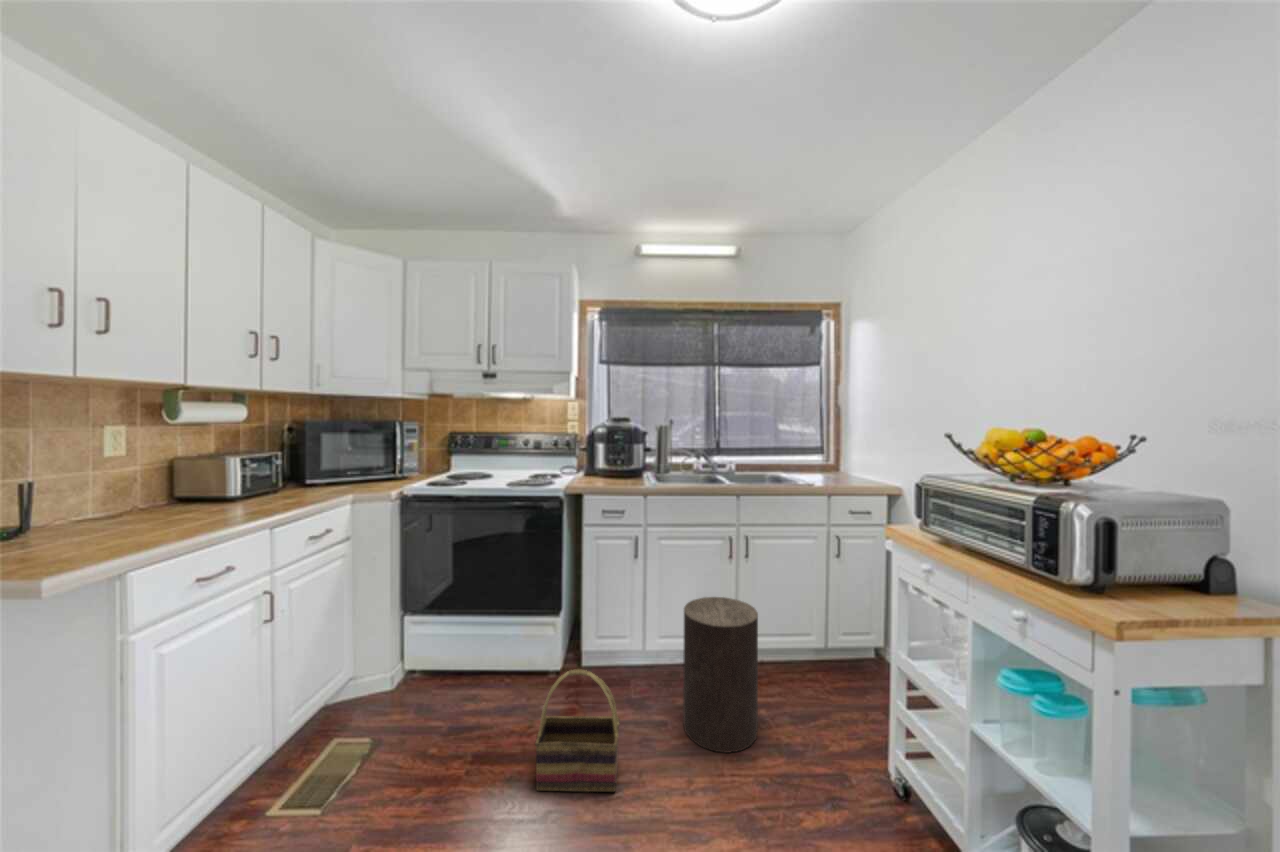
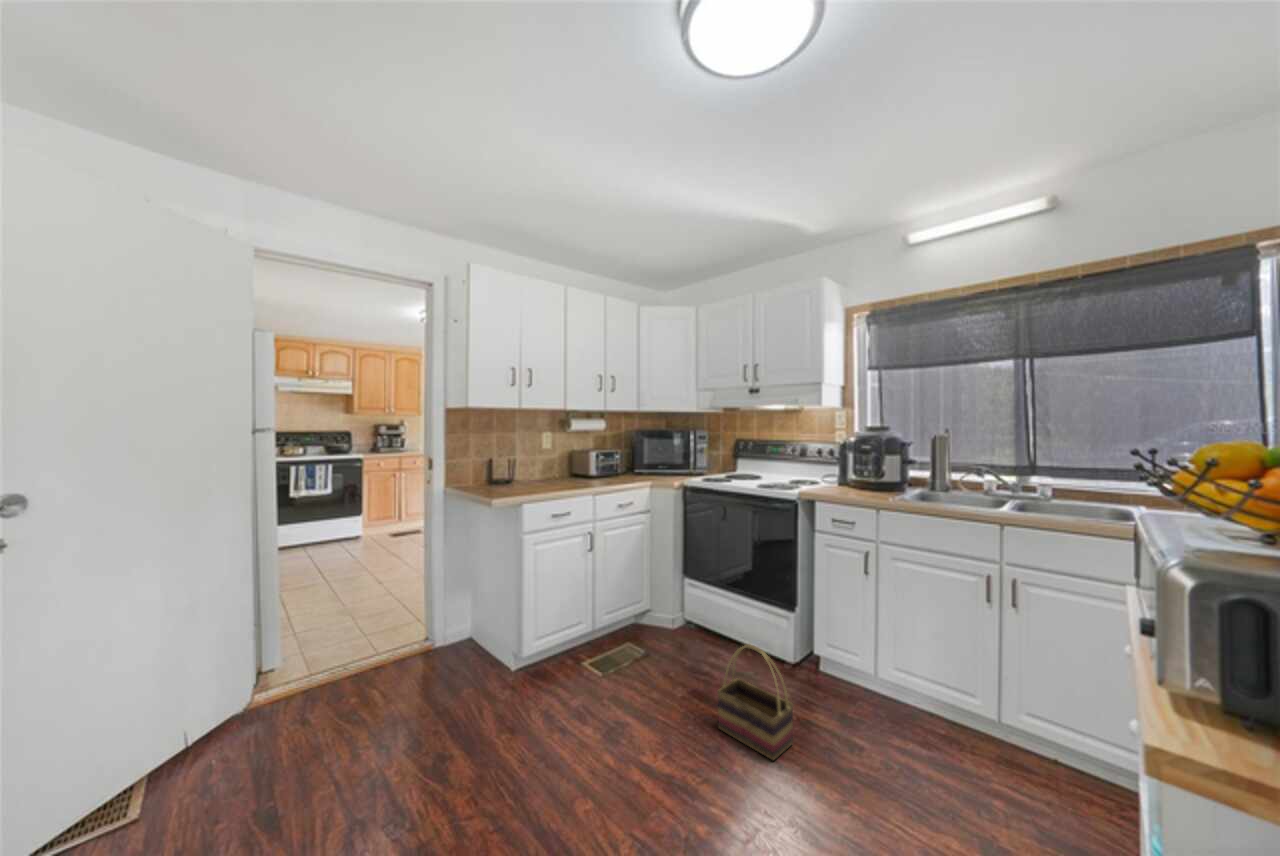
stool: present [683,597,758,753] -> none [878,627,973,806]

